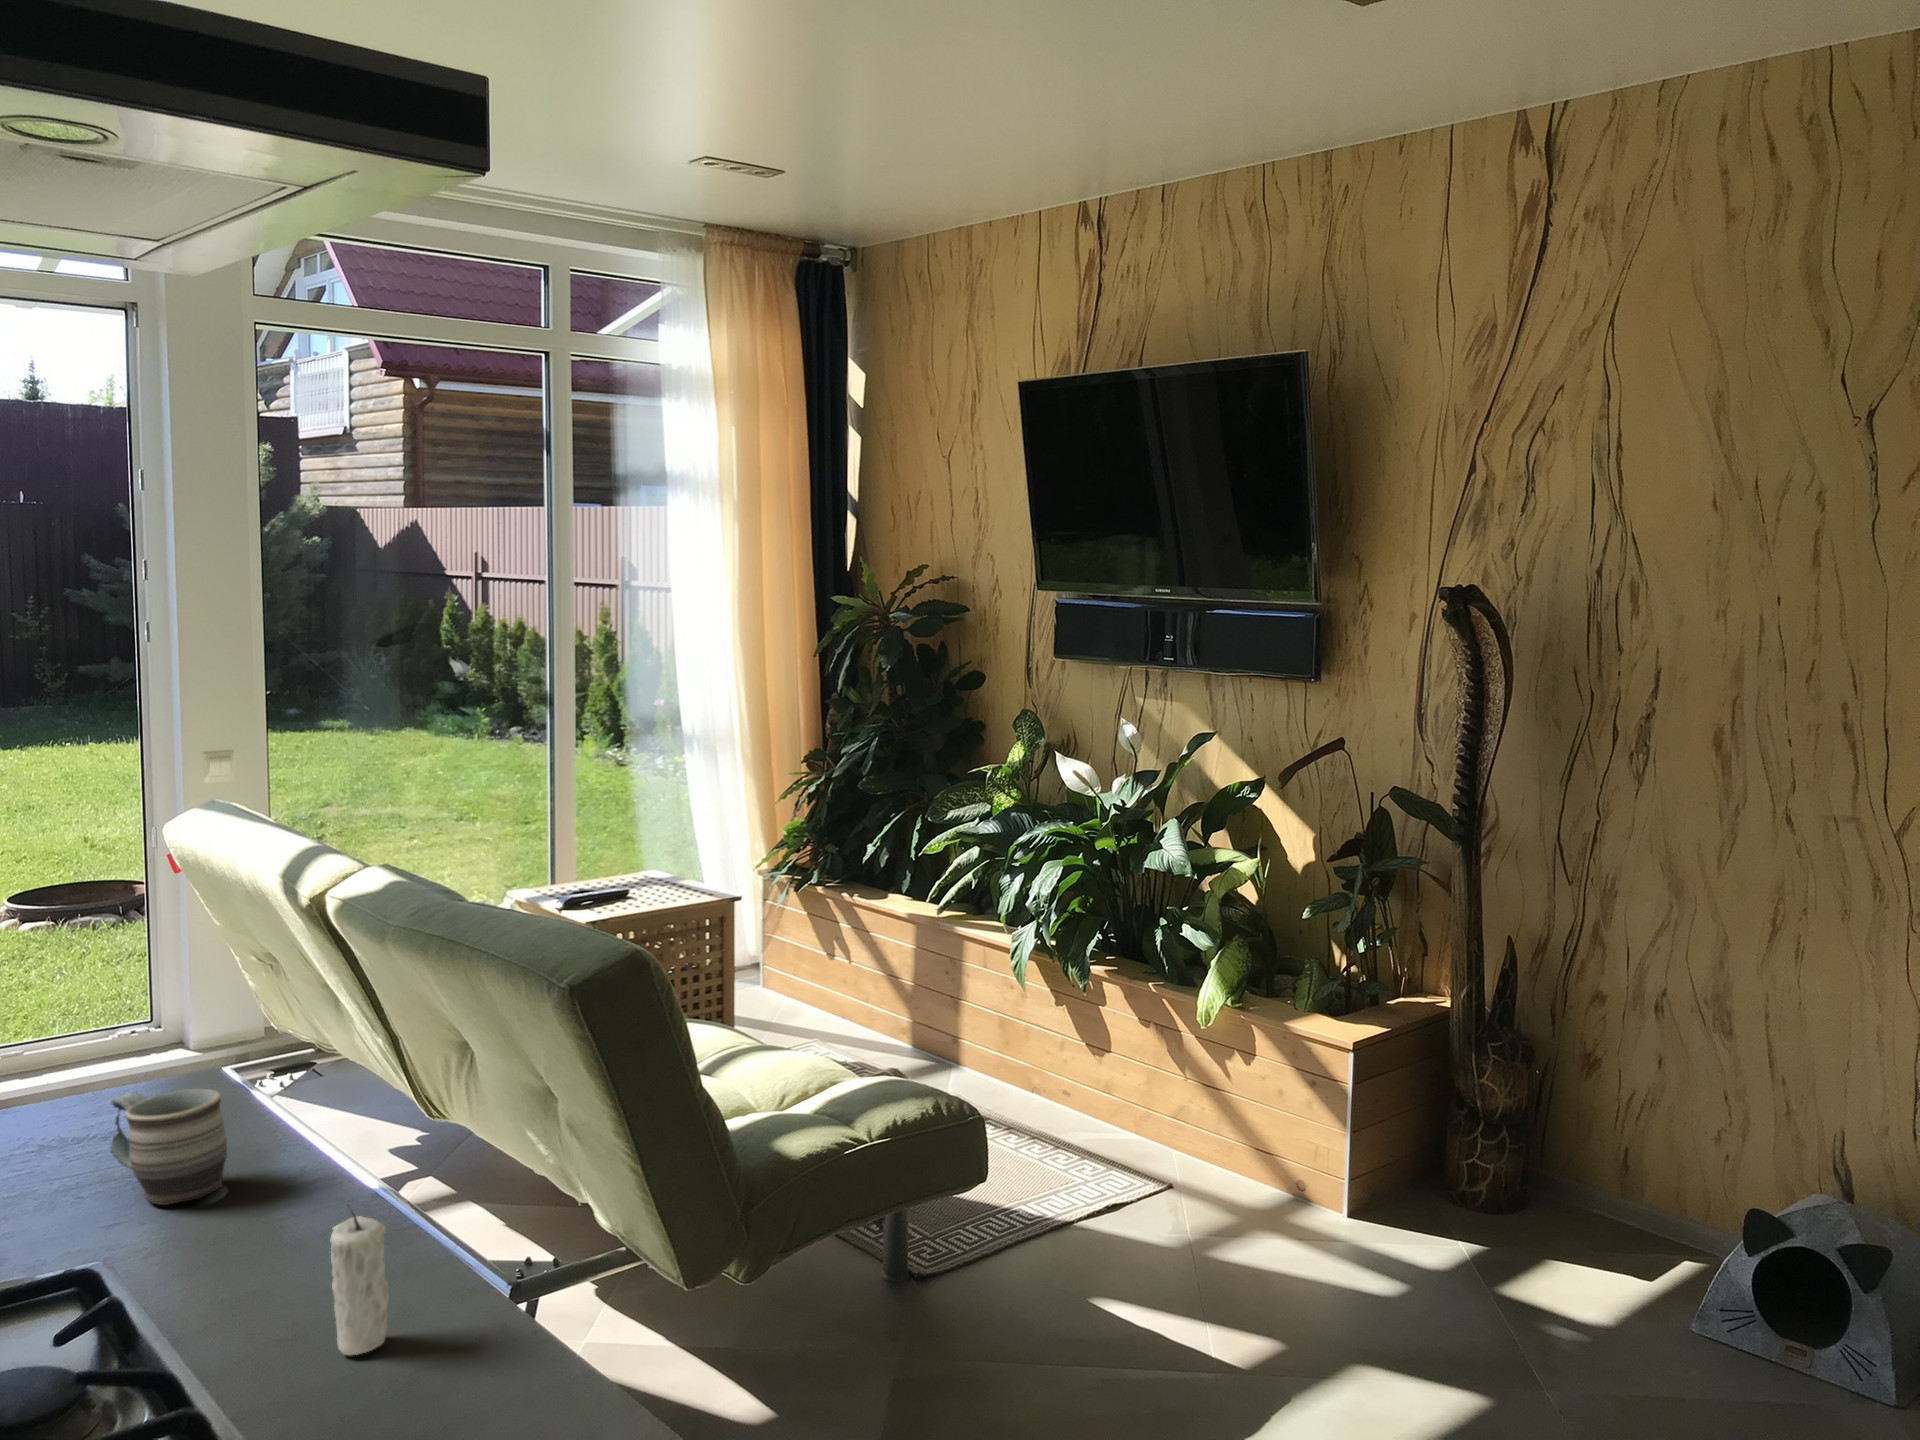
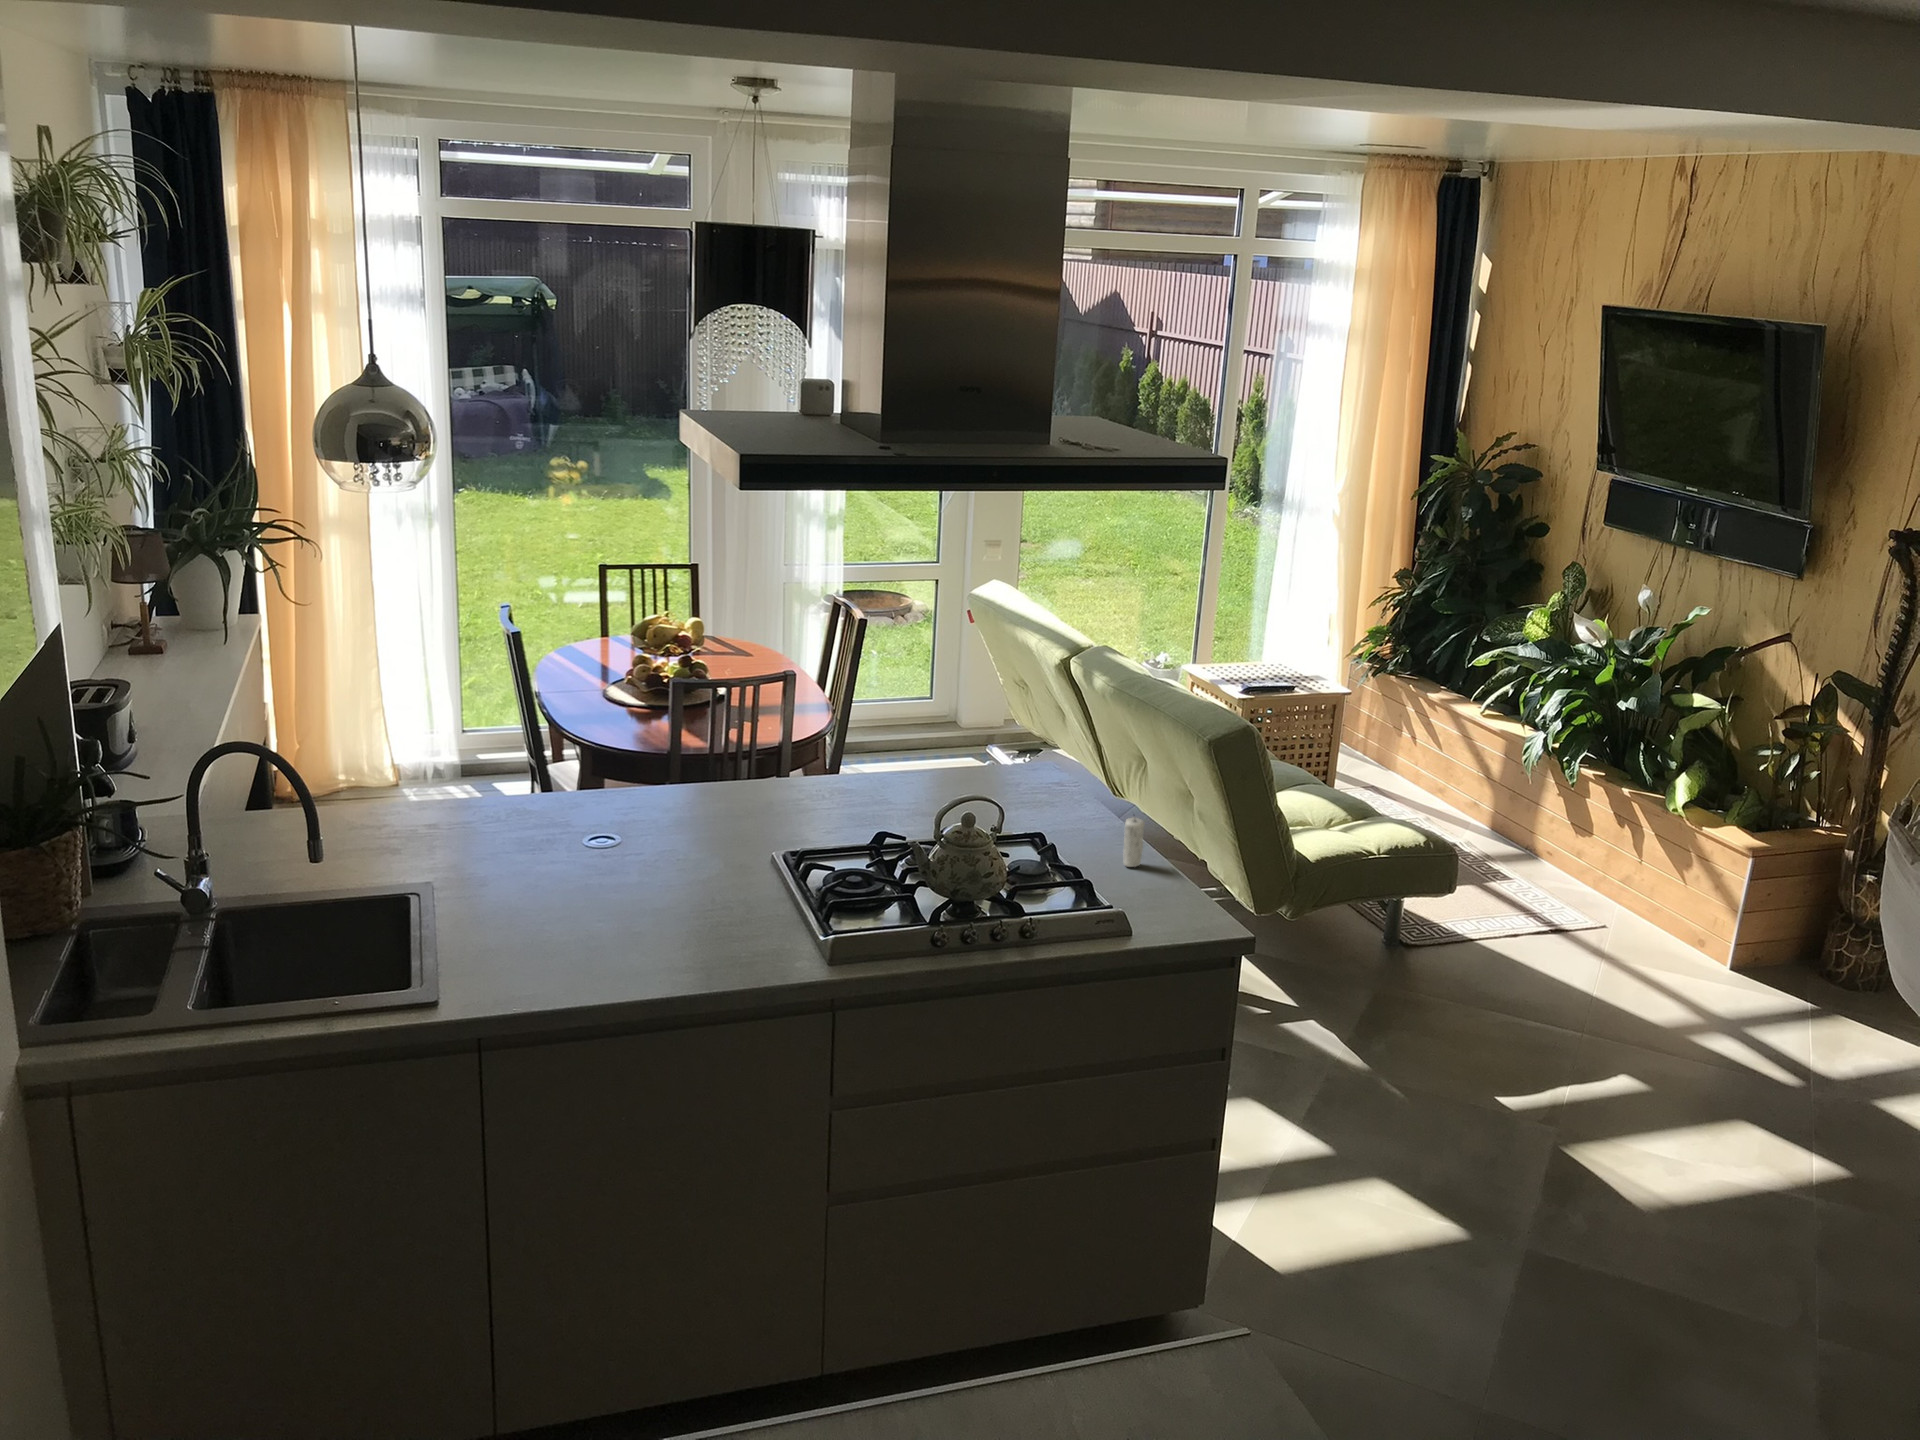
mug: present [110,1089,227,1205] -> none [1024,757,1070,805]

